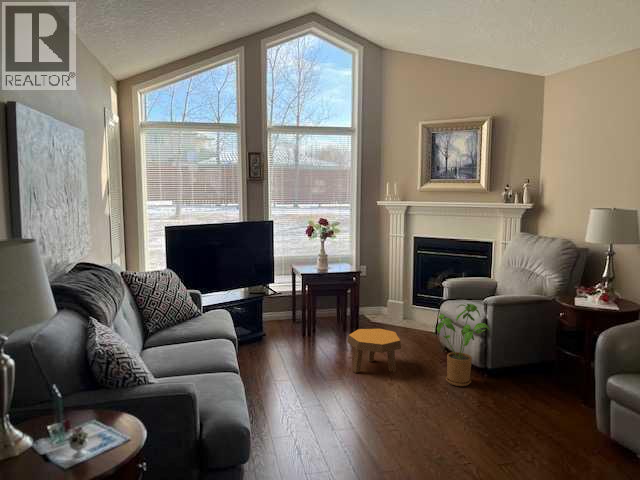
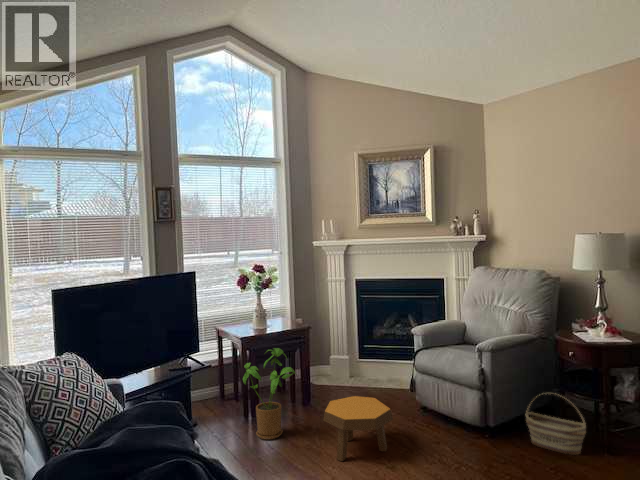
house plant: present [437,304,490,386] -> present [243,348,296,439]
basket: none [518,346,565,400] -> present [526,410,586,455]

